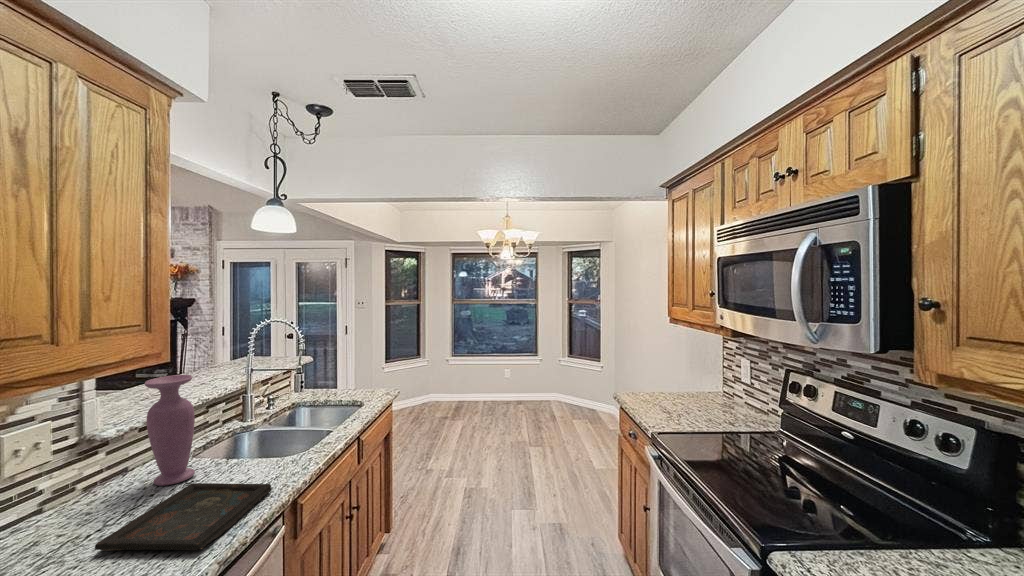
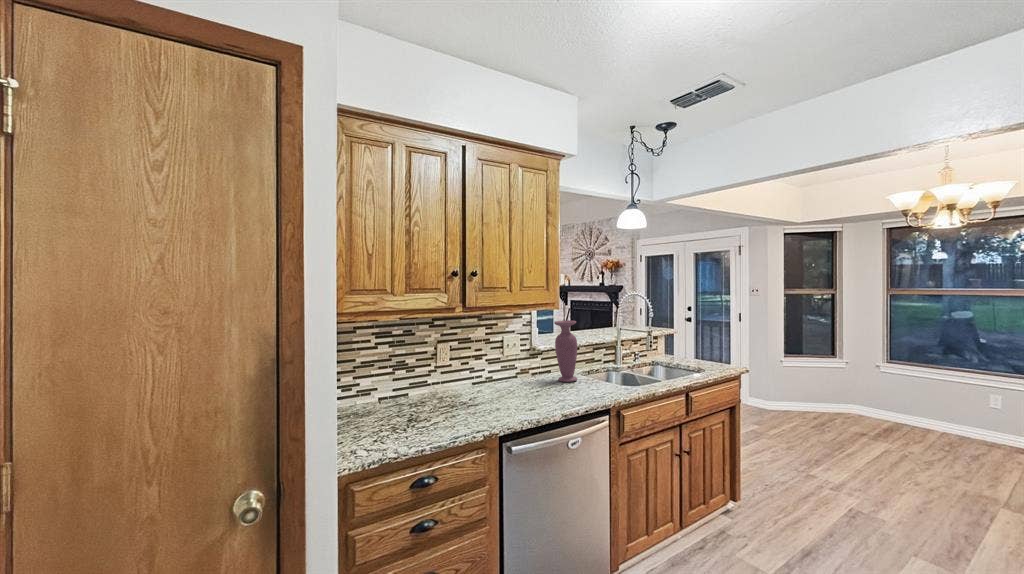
tray: present [95,483,271,551] -> none [526,382,607,404]

